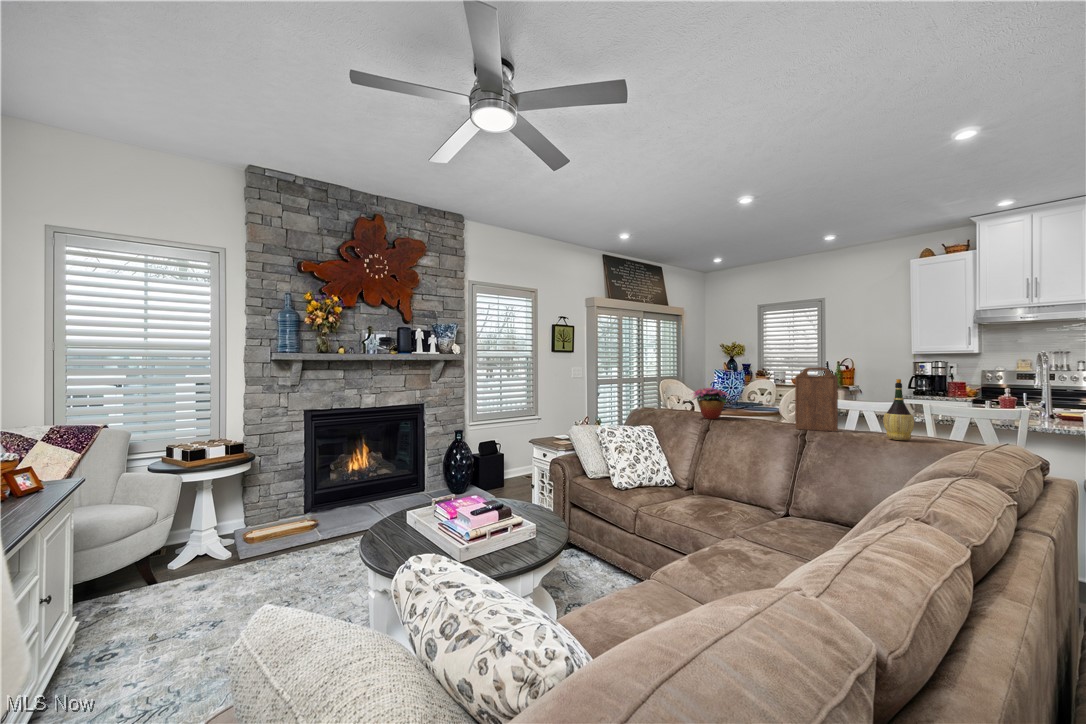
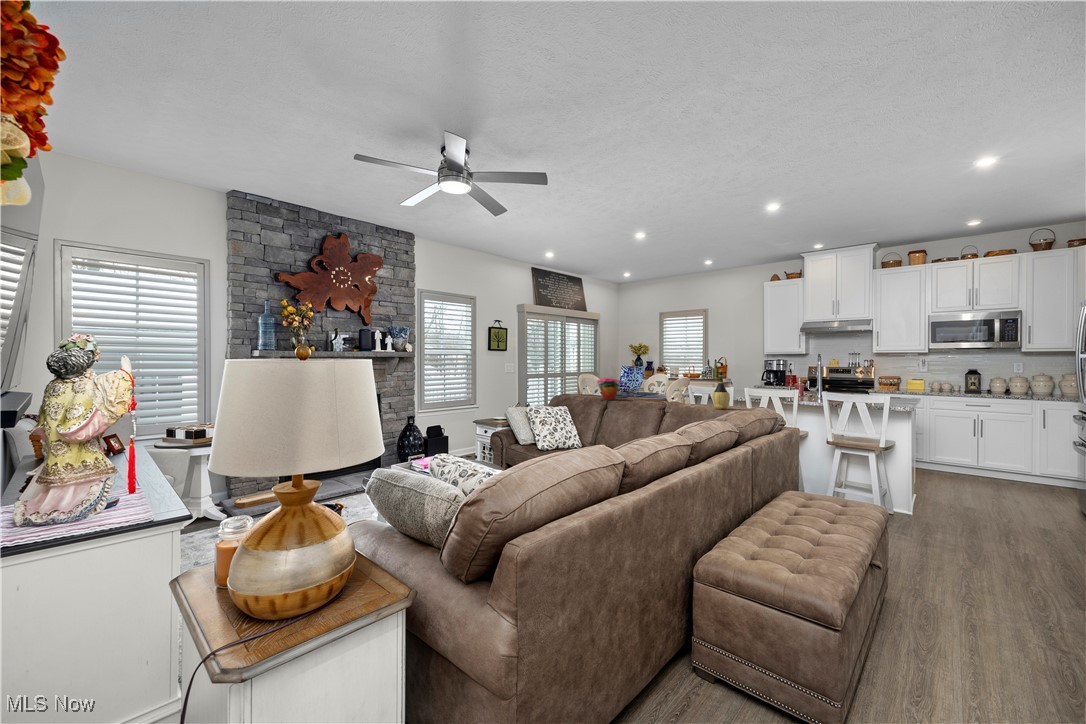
cutting board: present [795,367,838,431] -> none [662,362,688,405]

